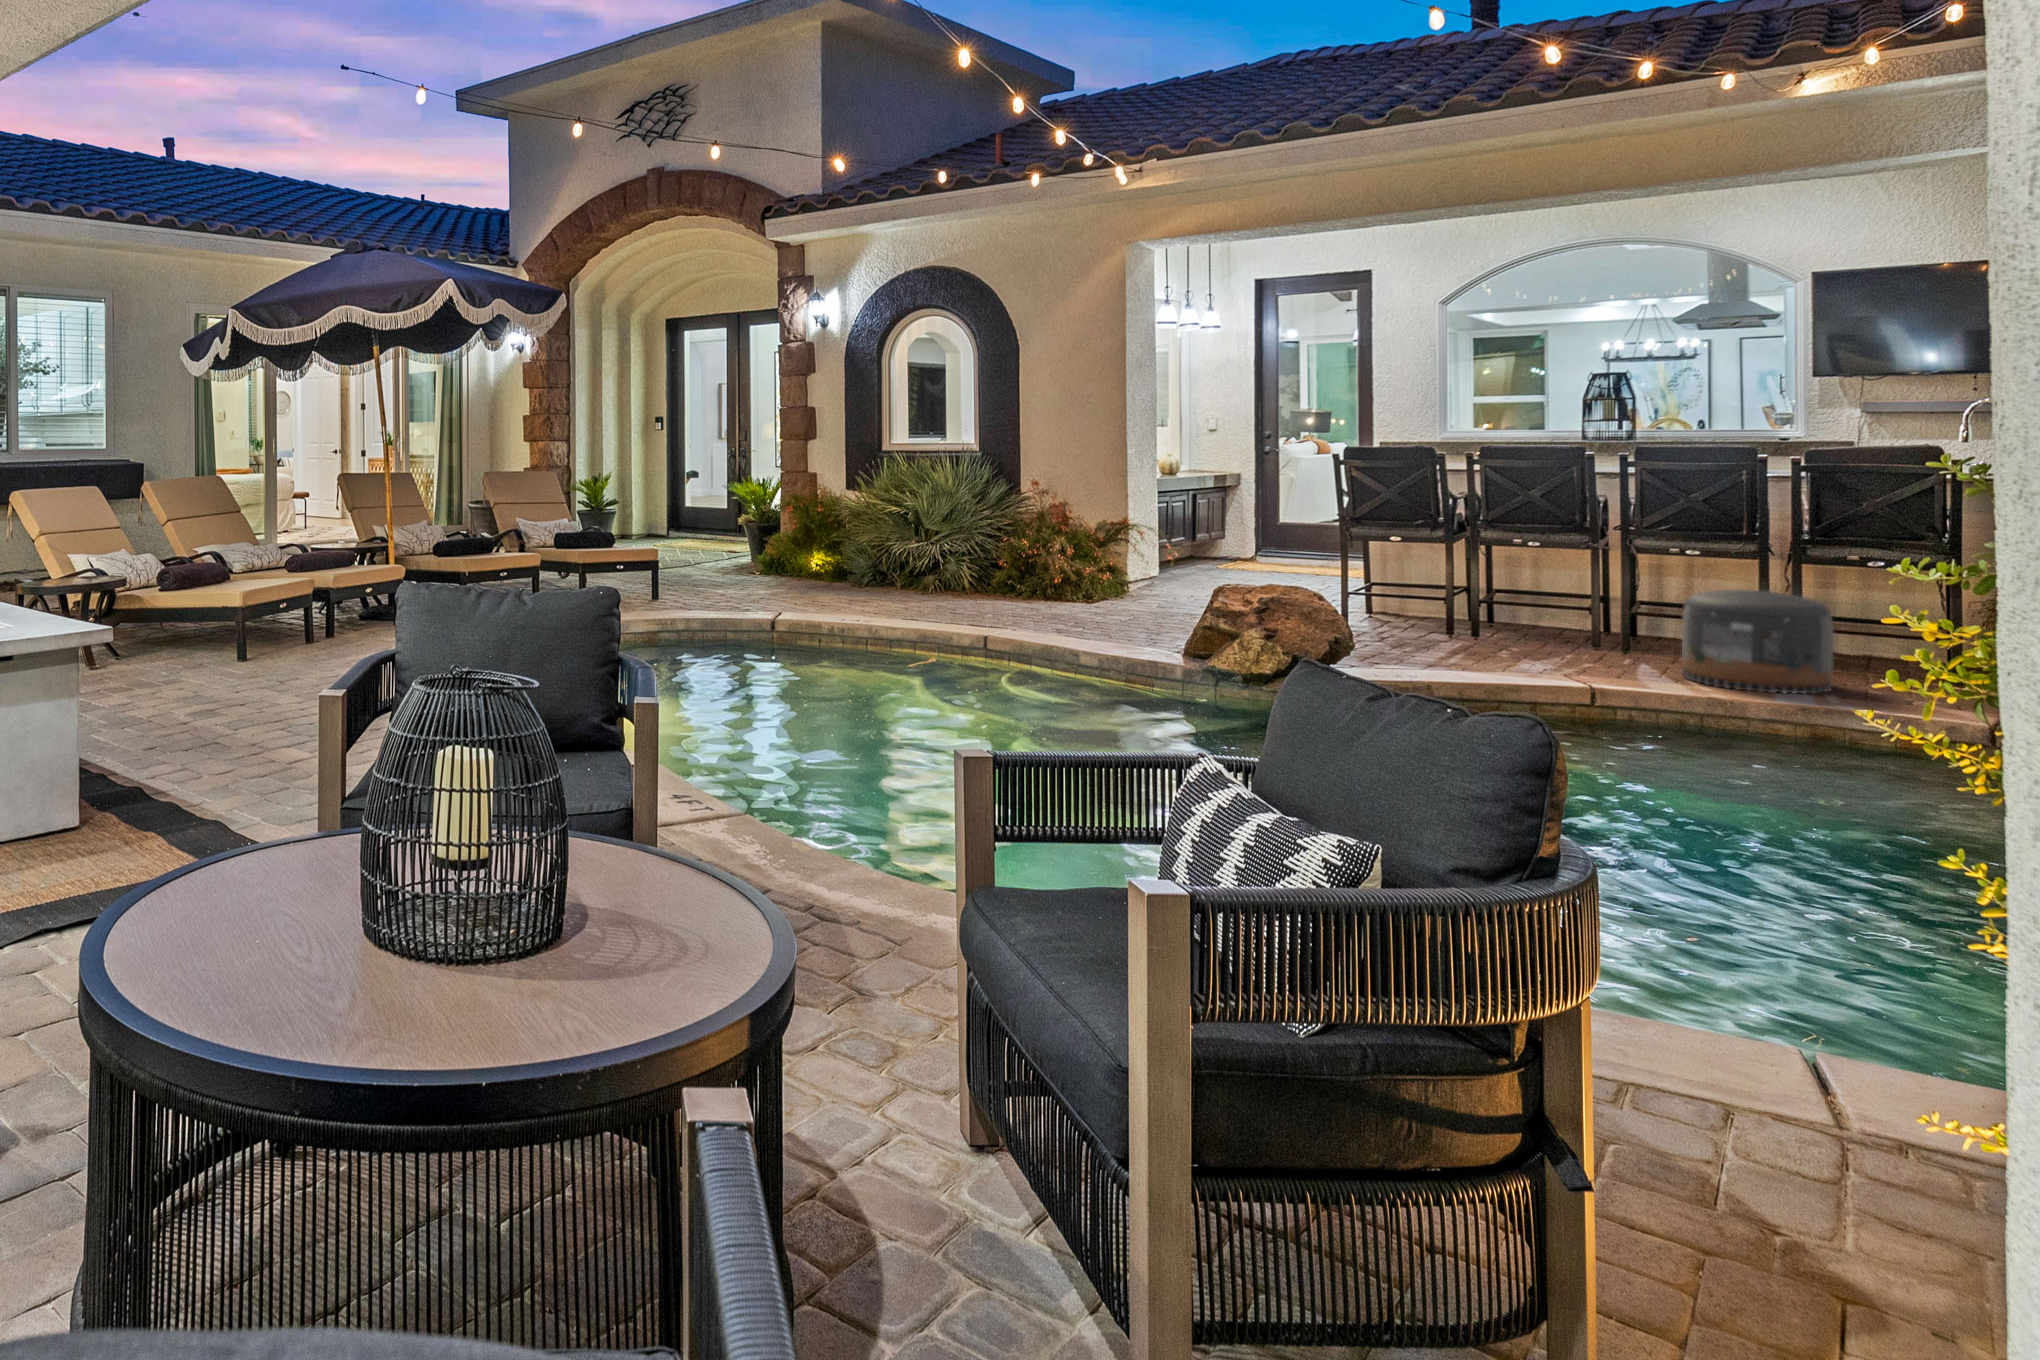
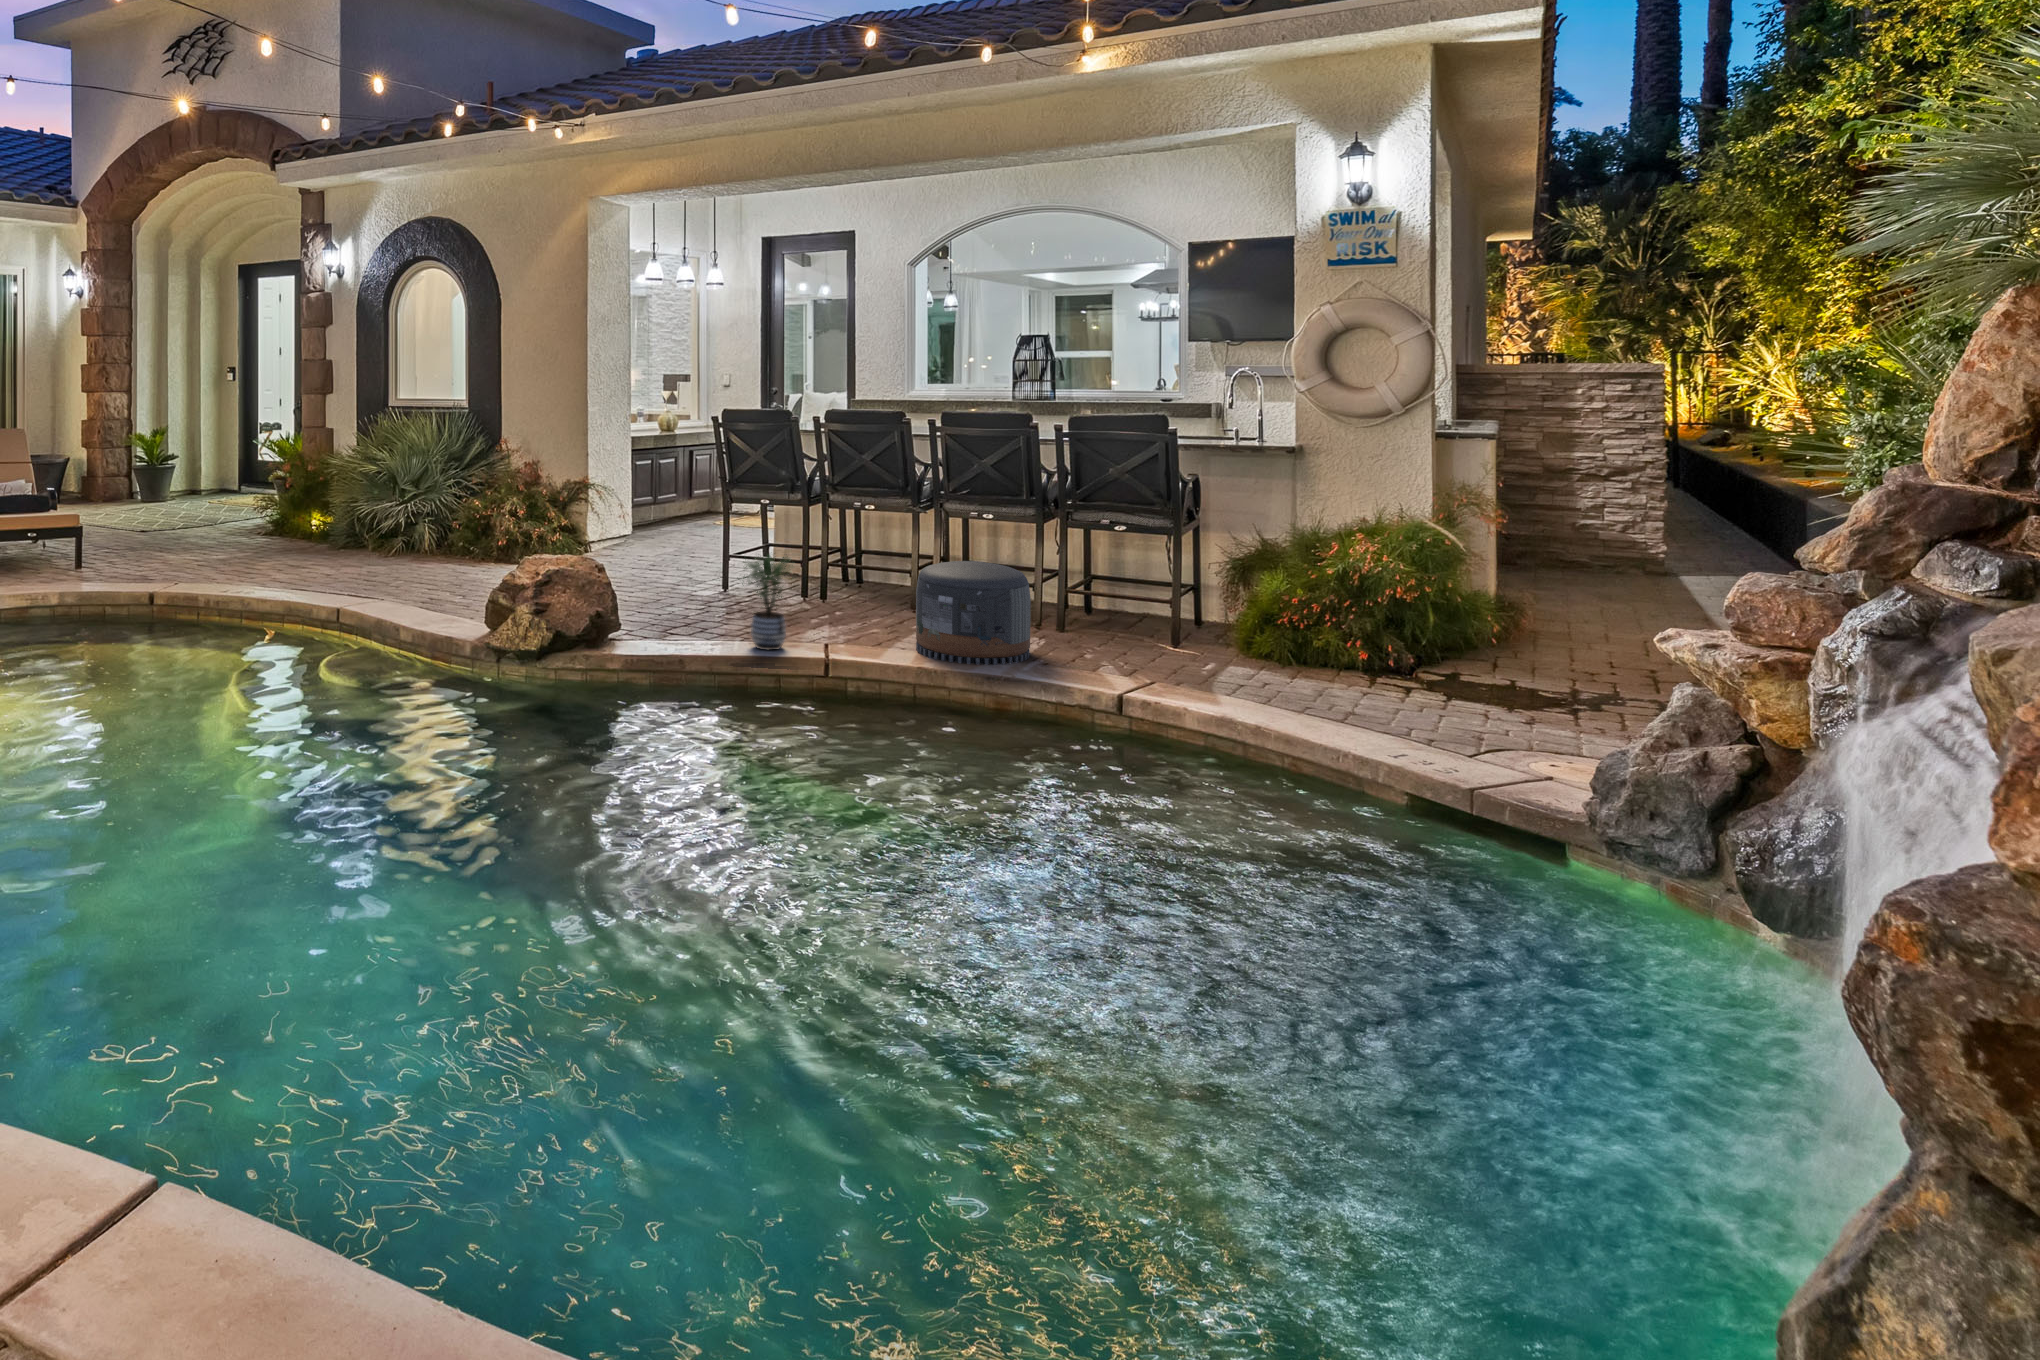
potted plant: none [1482,580,1564,679] -> present [743,555,790,650]

